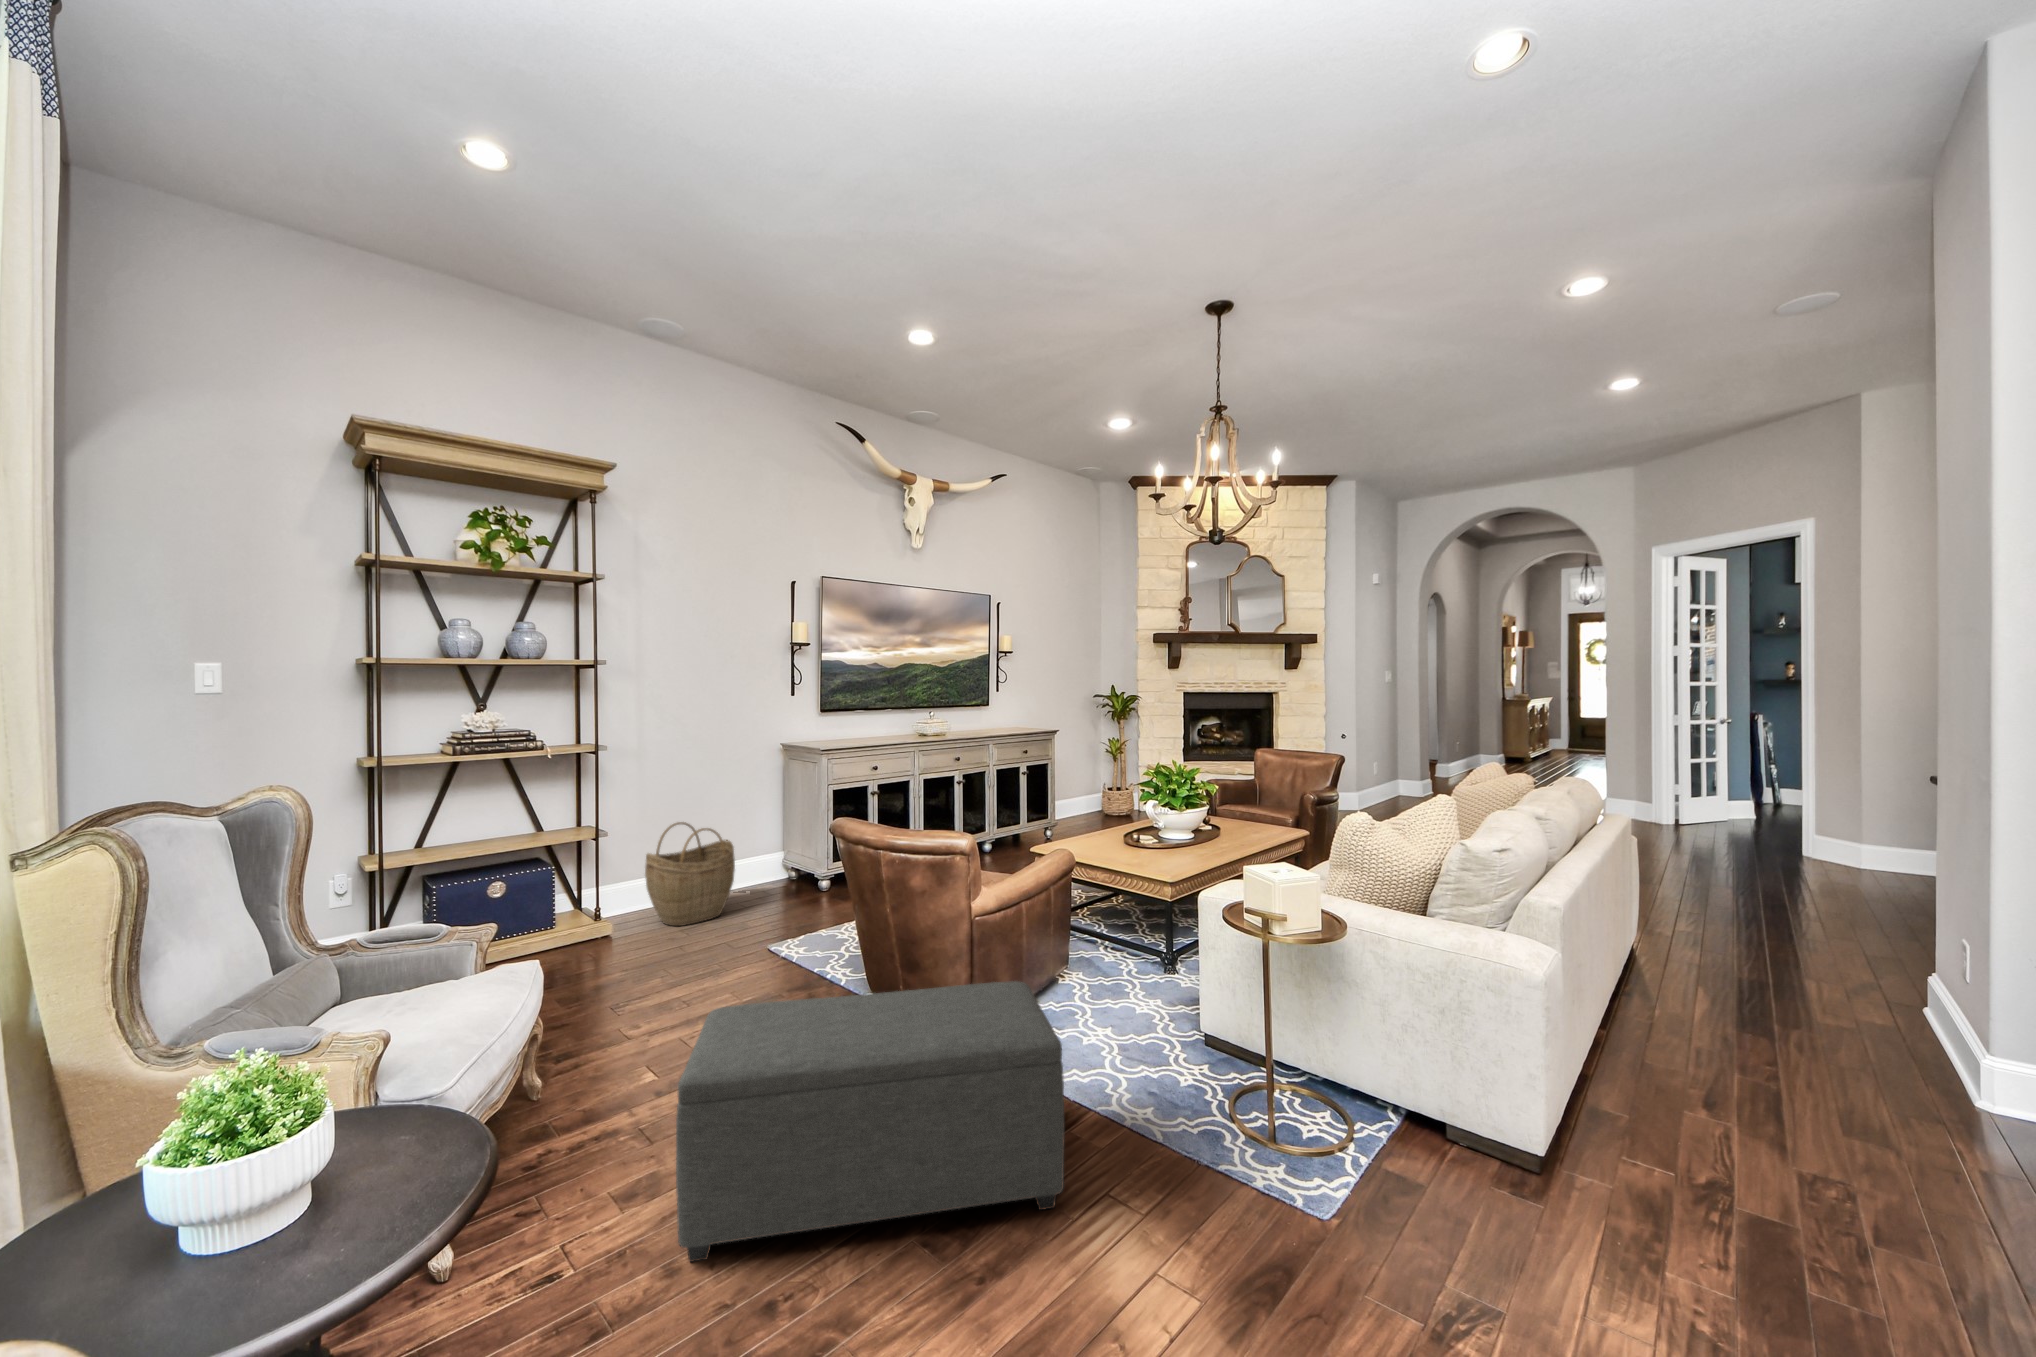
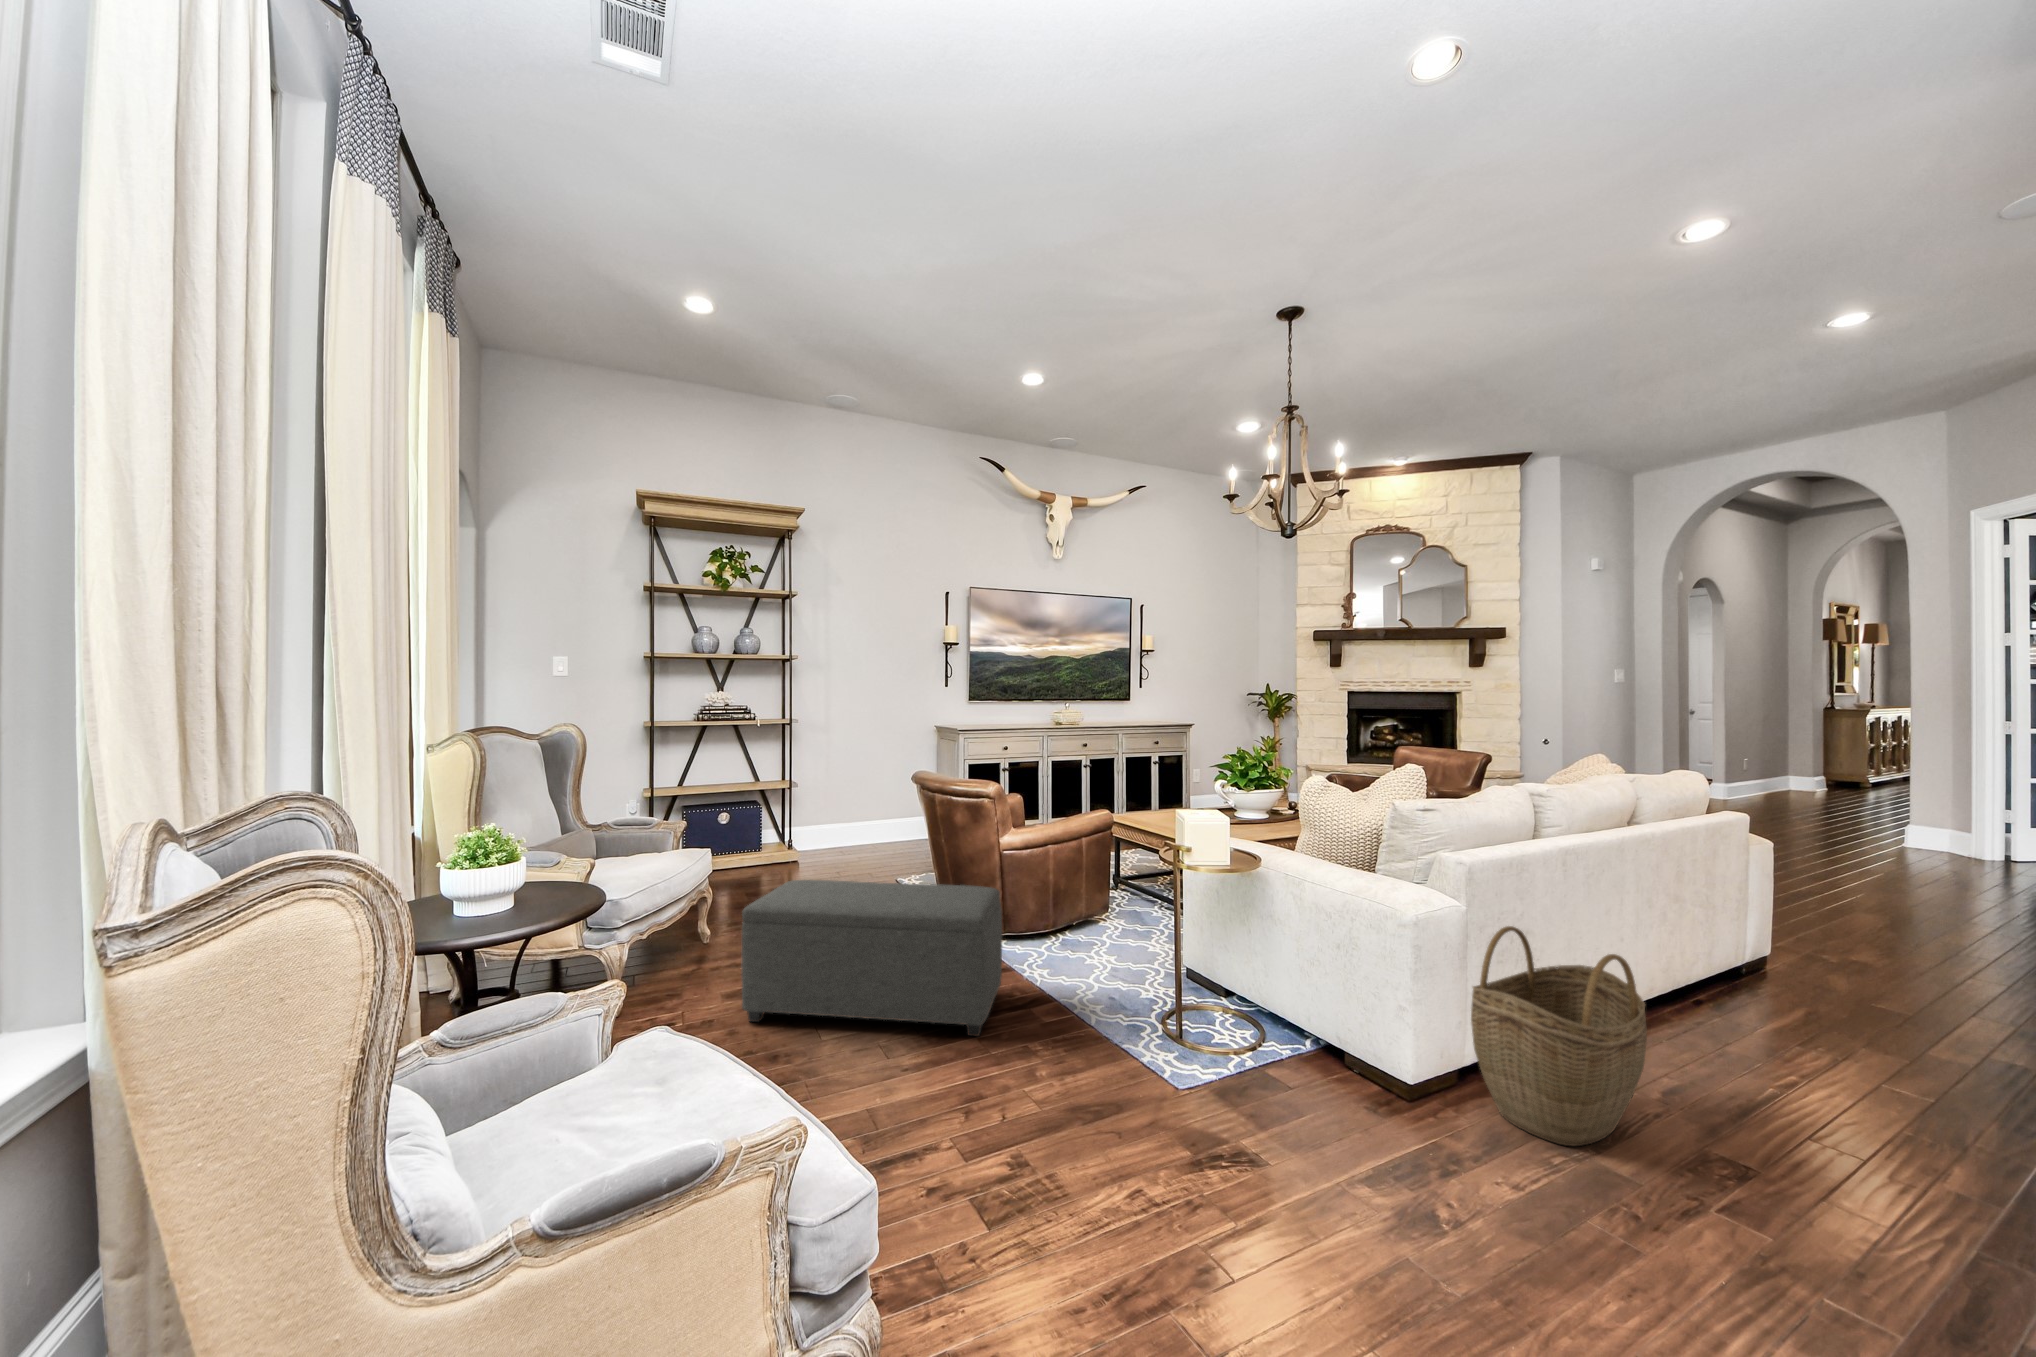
woven basket: present [645,822,735,926] -> present [1471,926,1647,1146]

